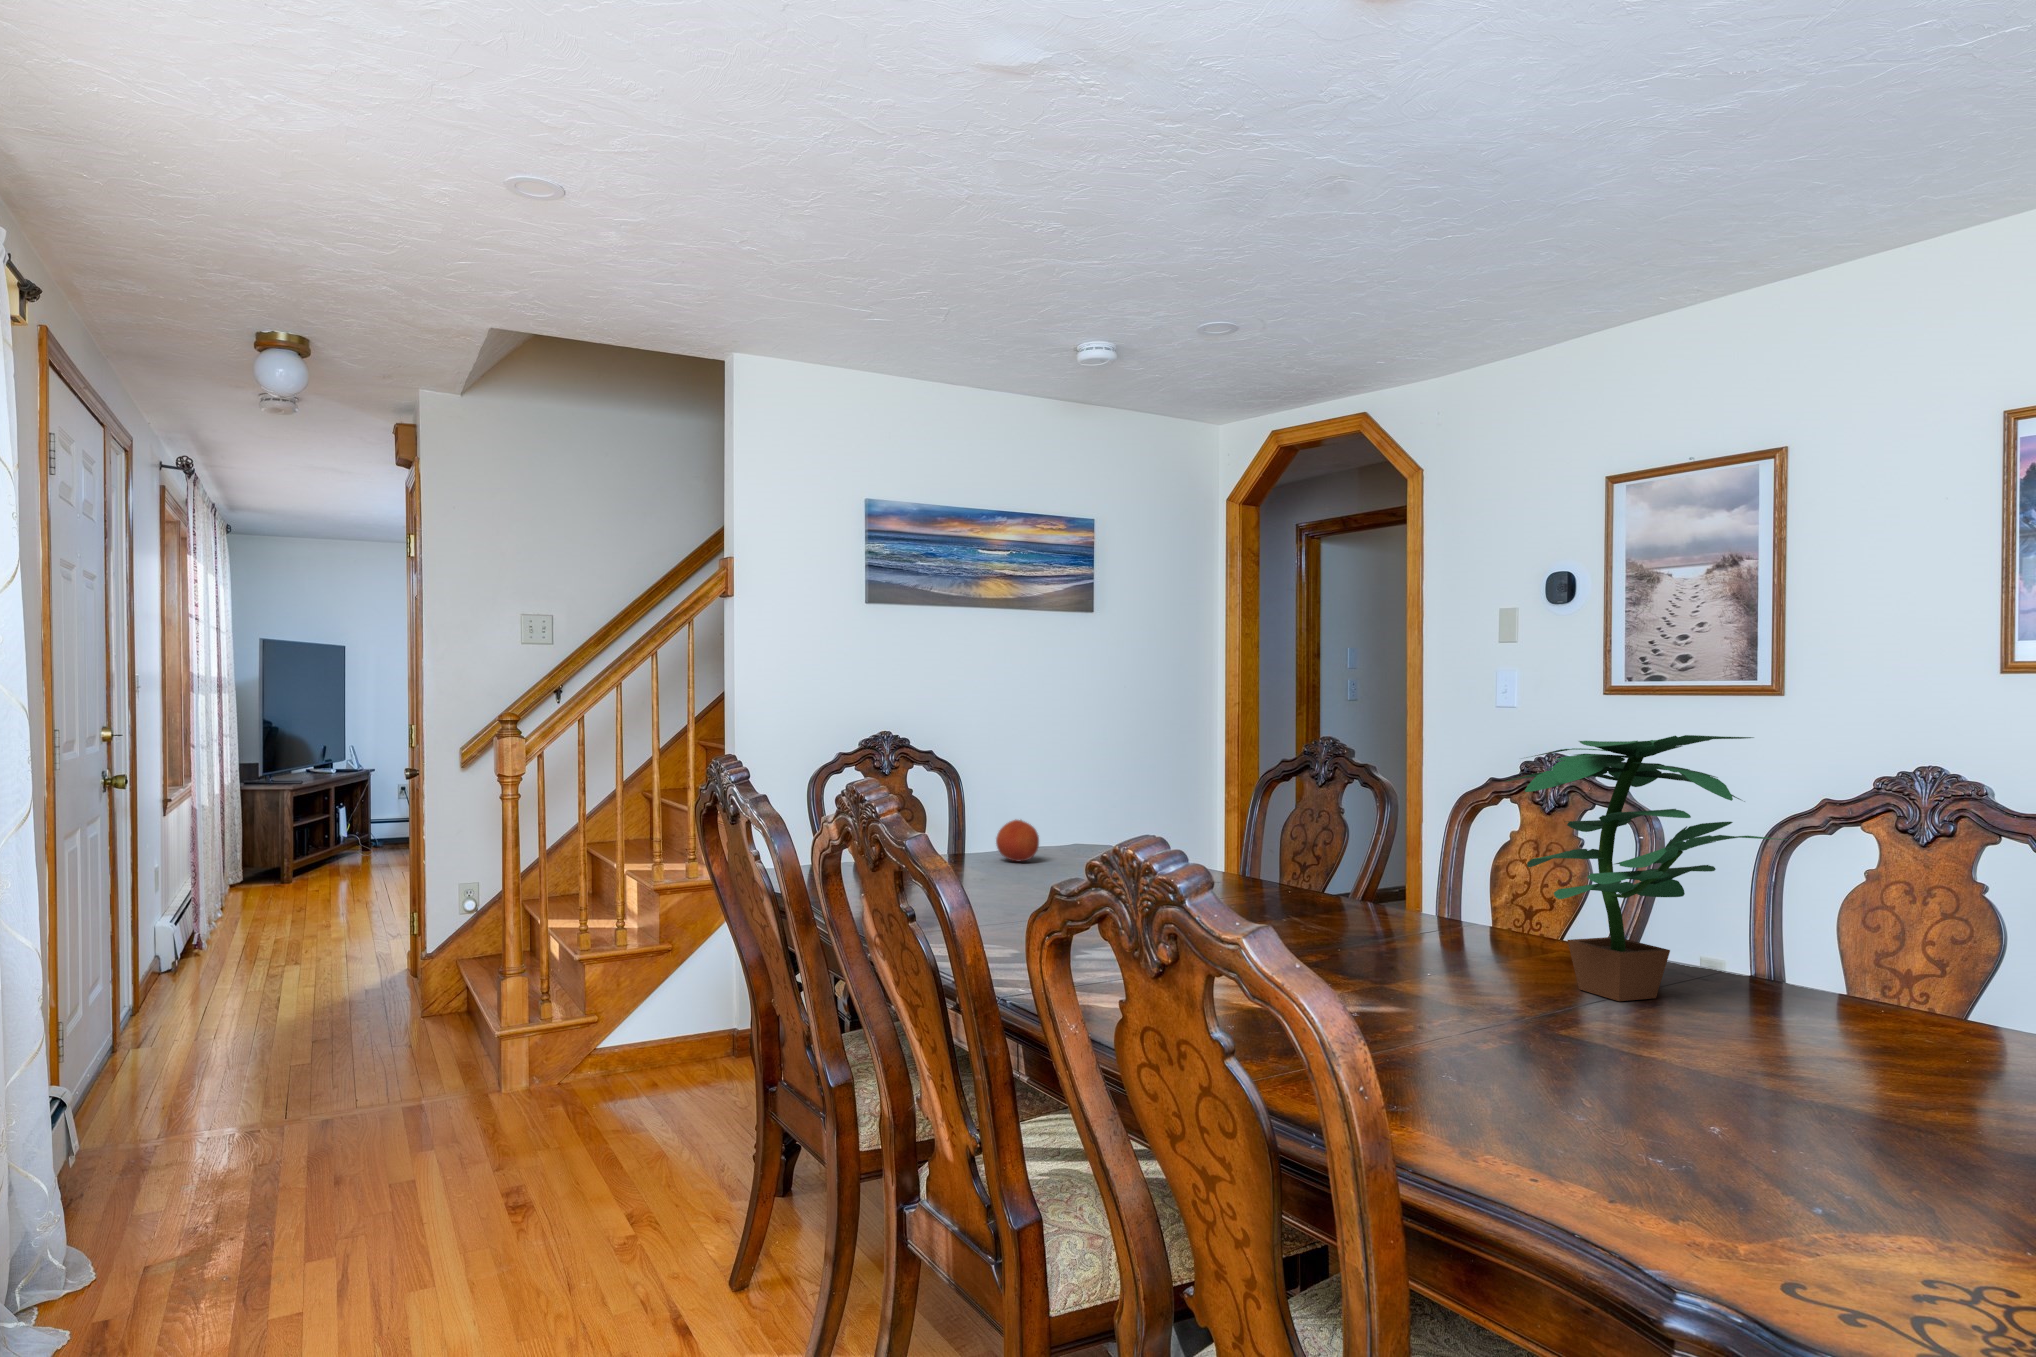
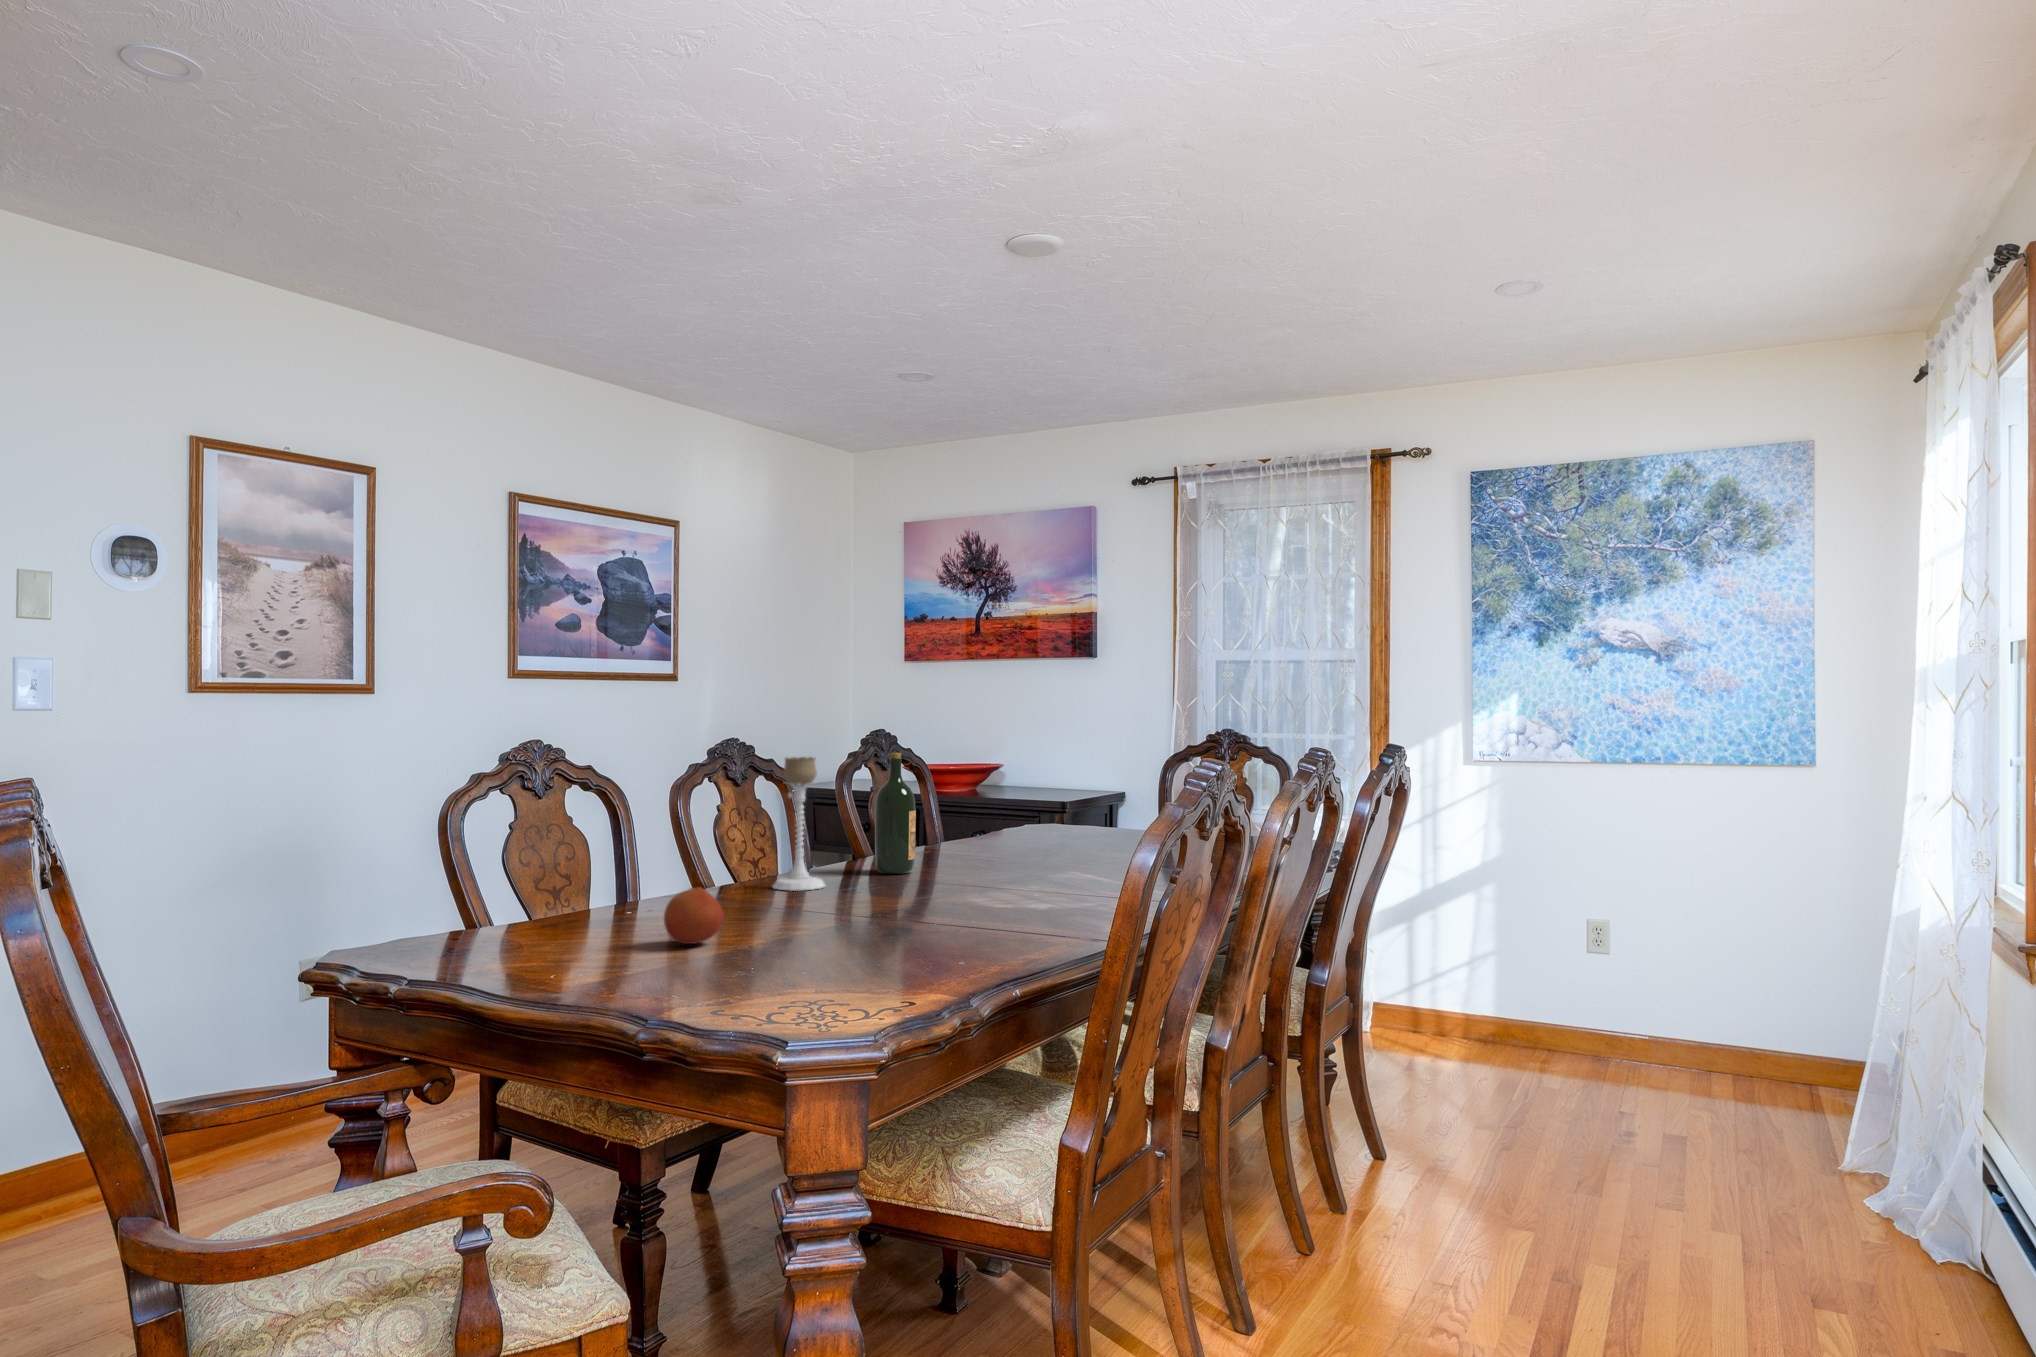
potted plant: present [1508,735,1786,1001] -> none [942,721,1074,854]
candle holder: none [1254,751,1317,905] -> present [772,757,825,891]
wine bottle: none [1348,760,1408,933] -> present [875,753,916,874]

